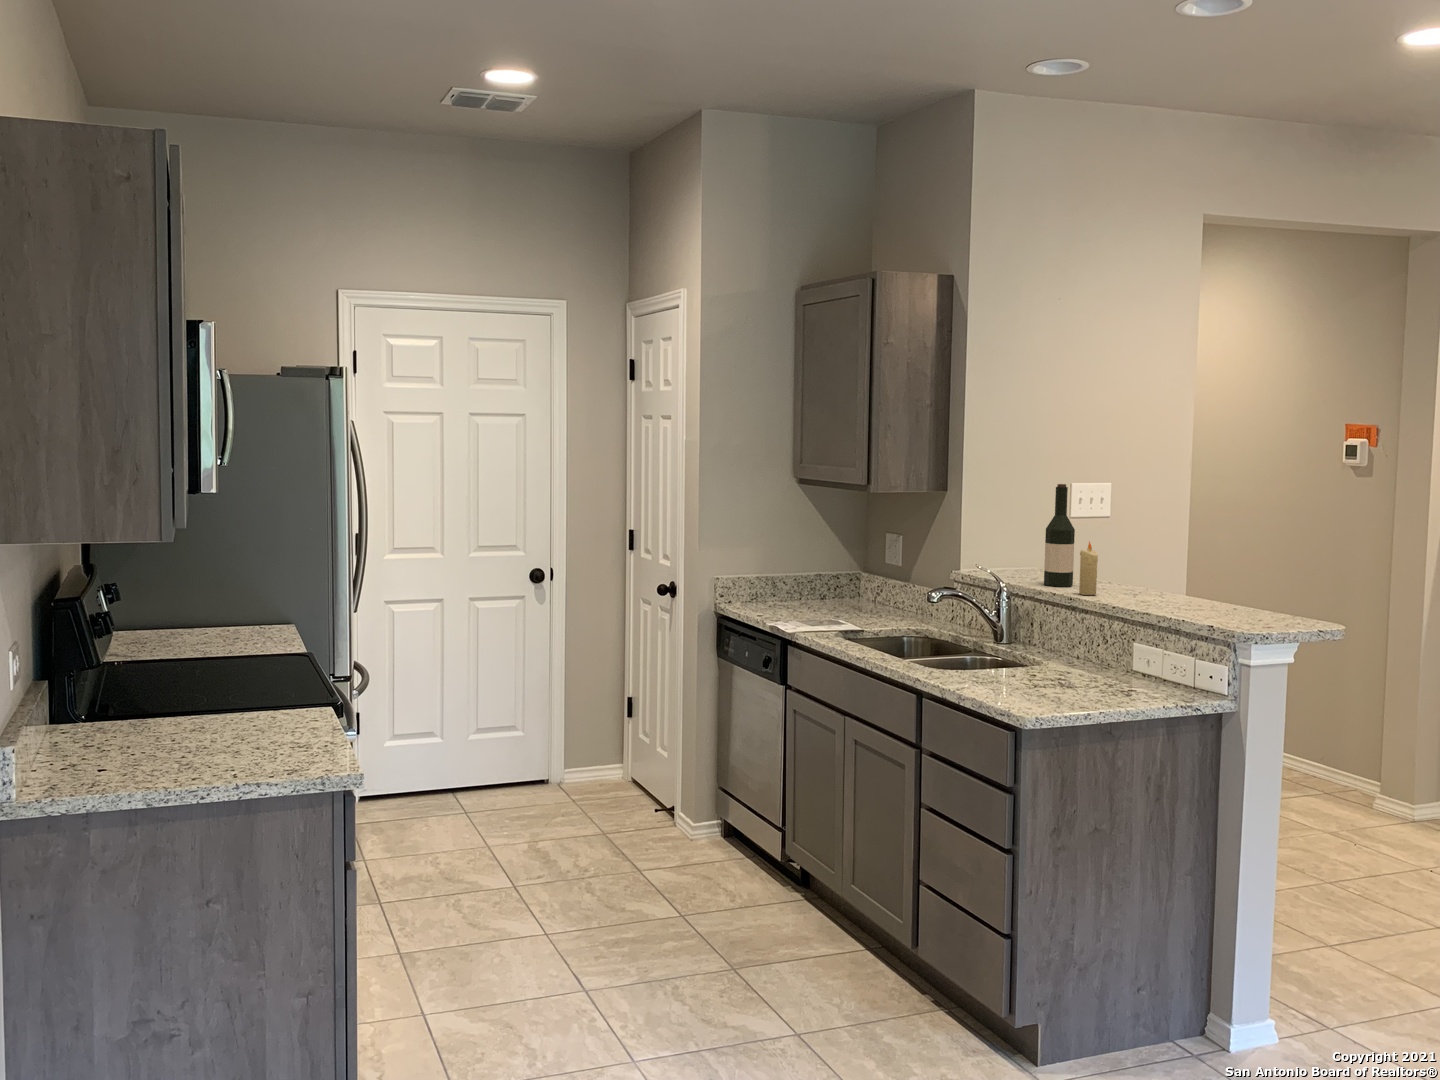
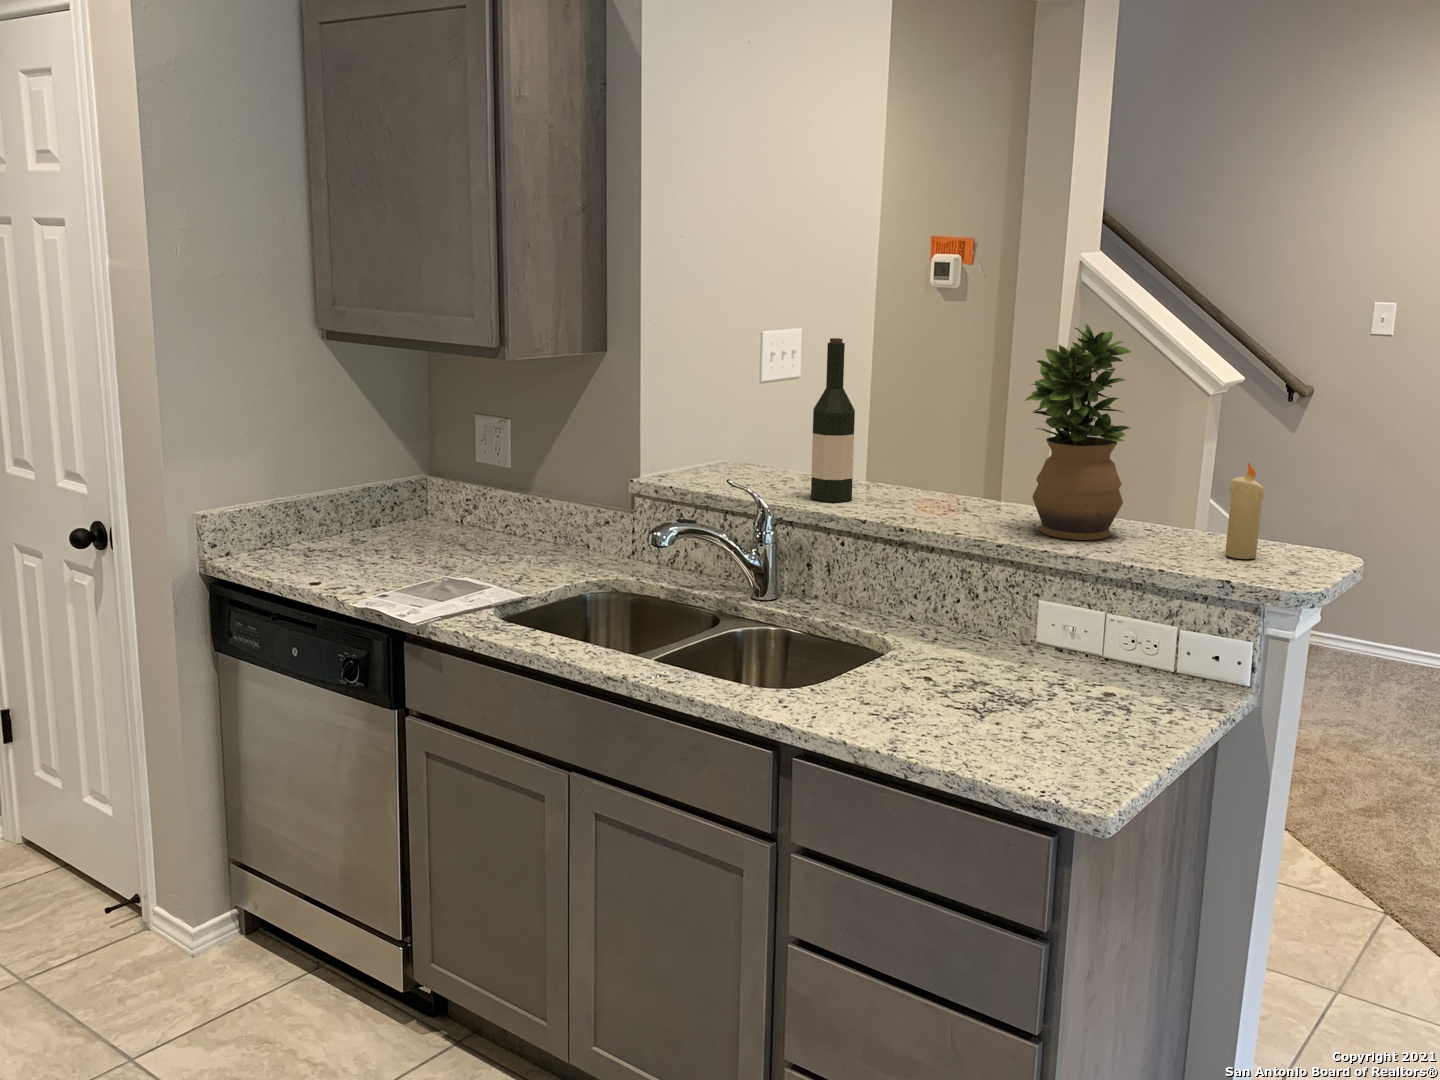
potted plant: none [1143,474,1212,610] -> present [1025,324,1131,540]
candle: present [1079,541,1098,595] -> present [1225,463,1264,559]

